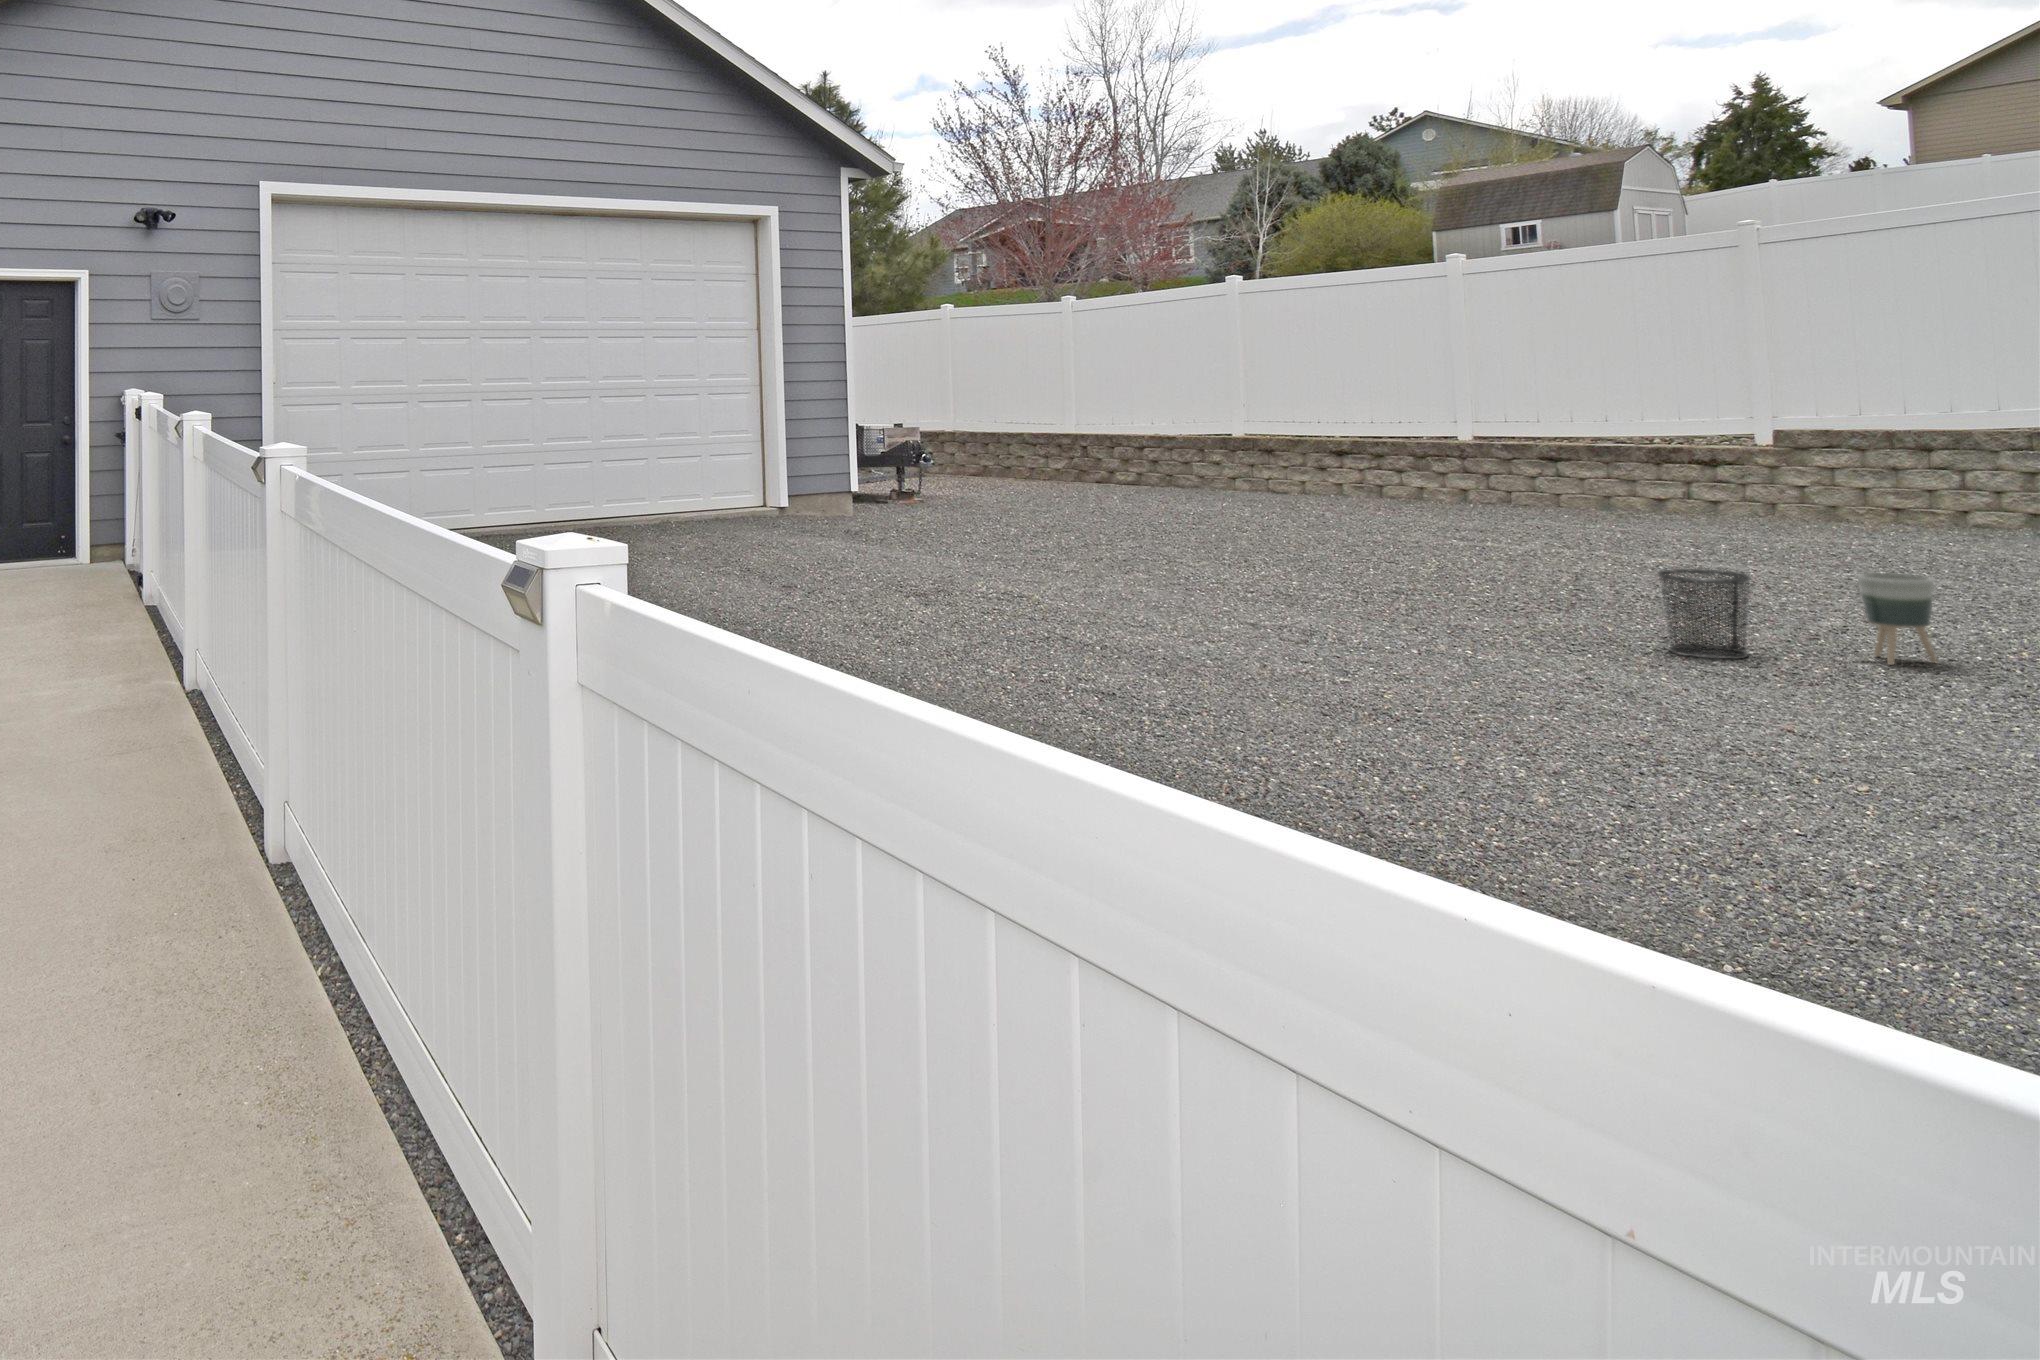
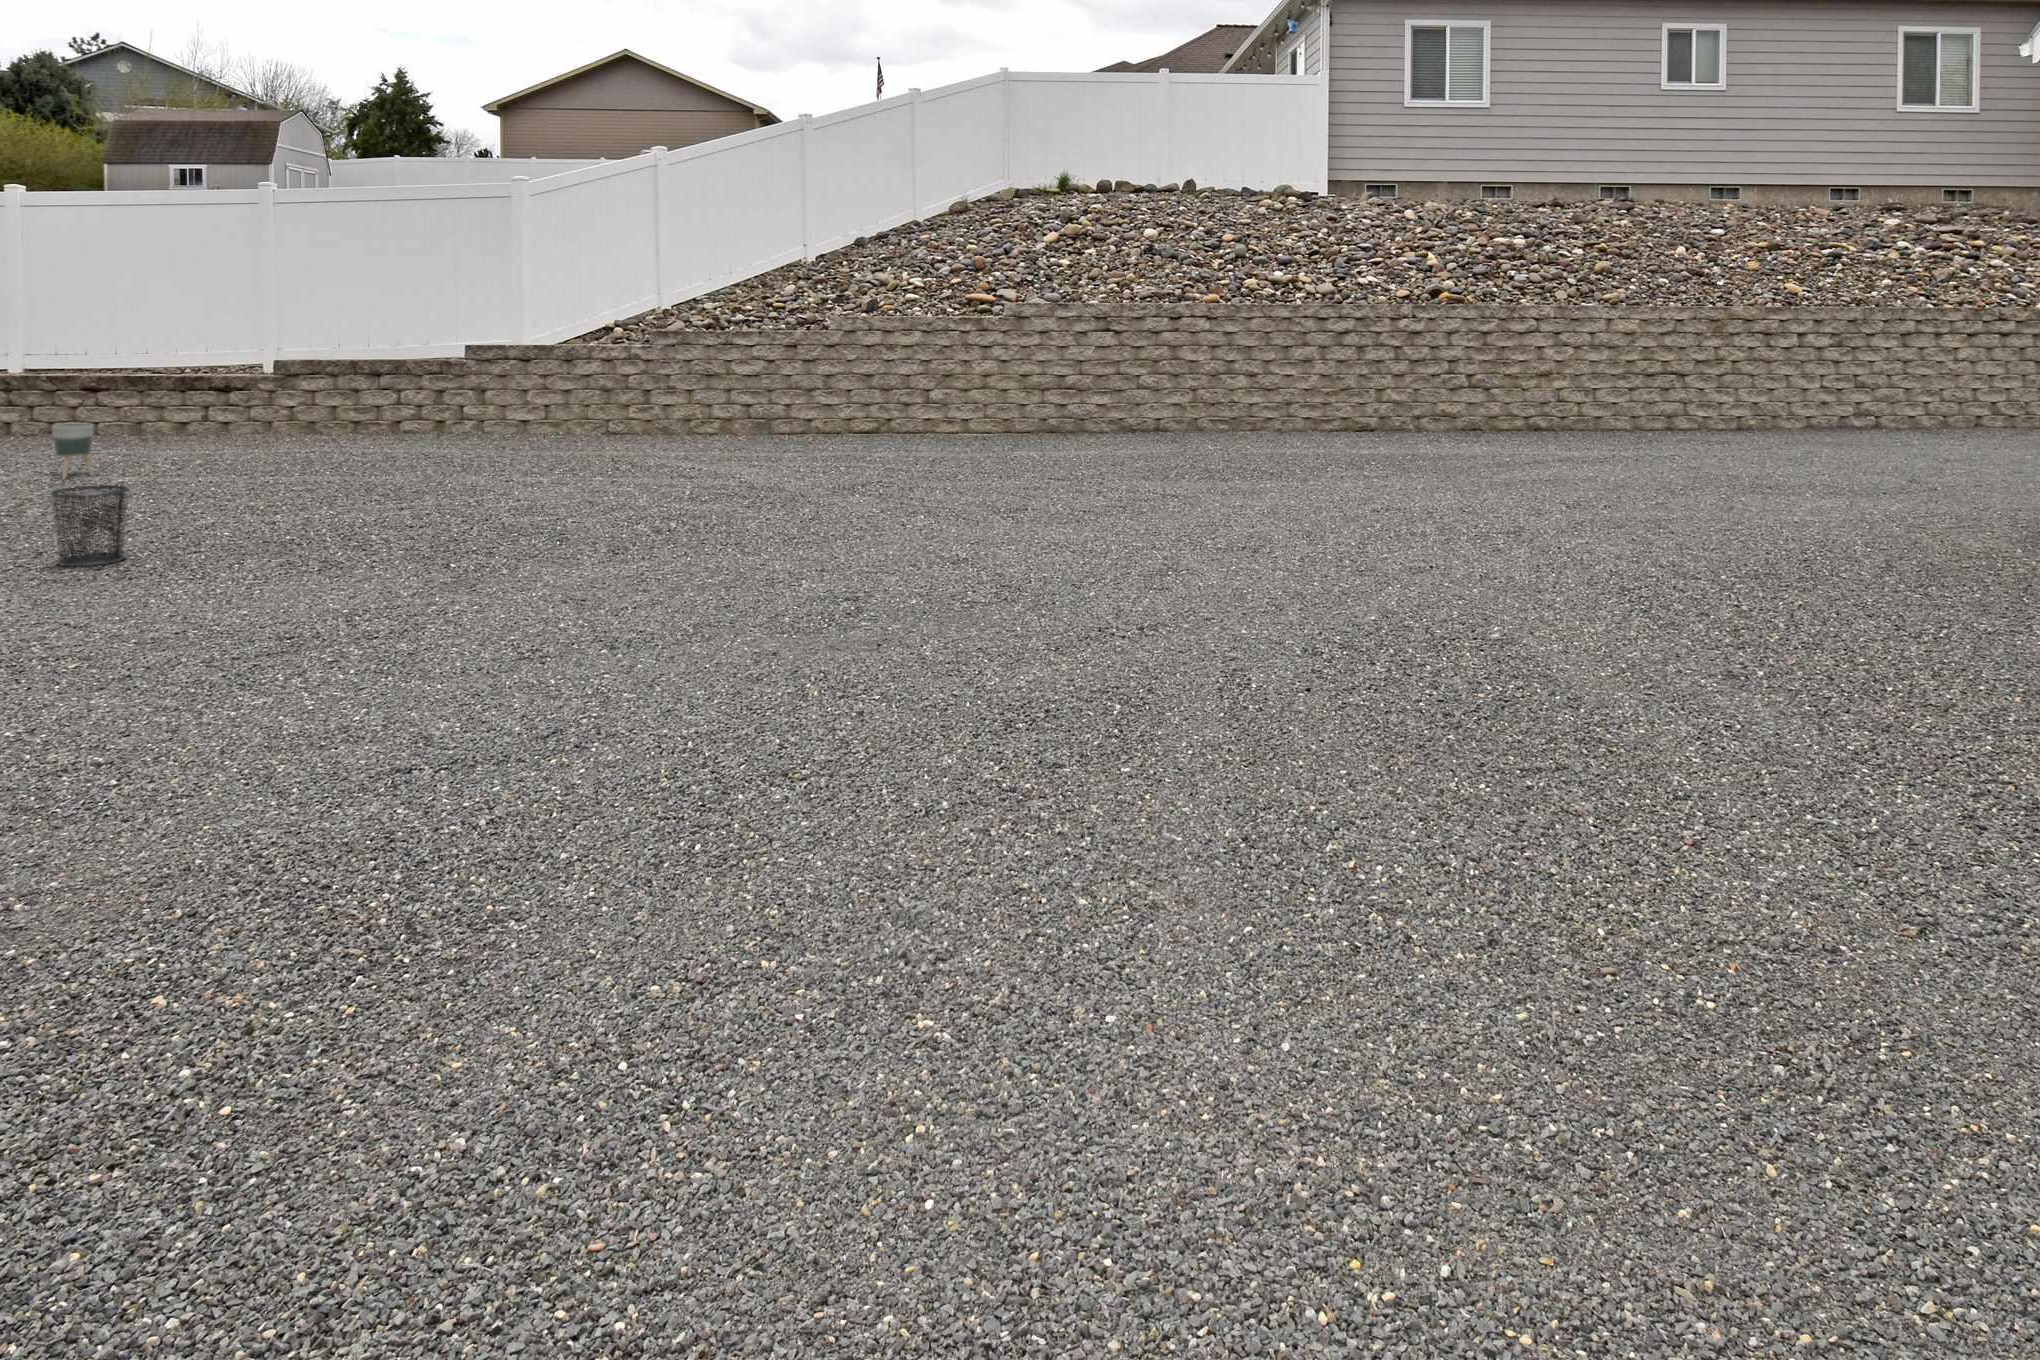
planter: present [1858,573,1937,665] -> present [52,423,94,480]

